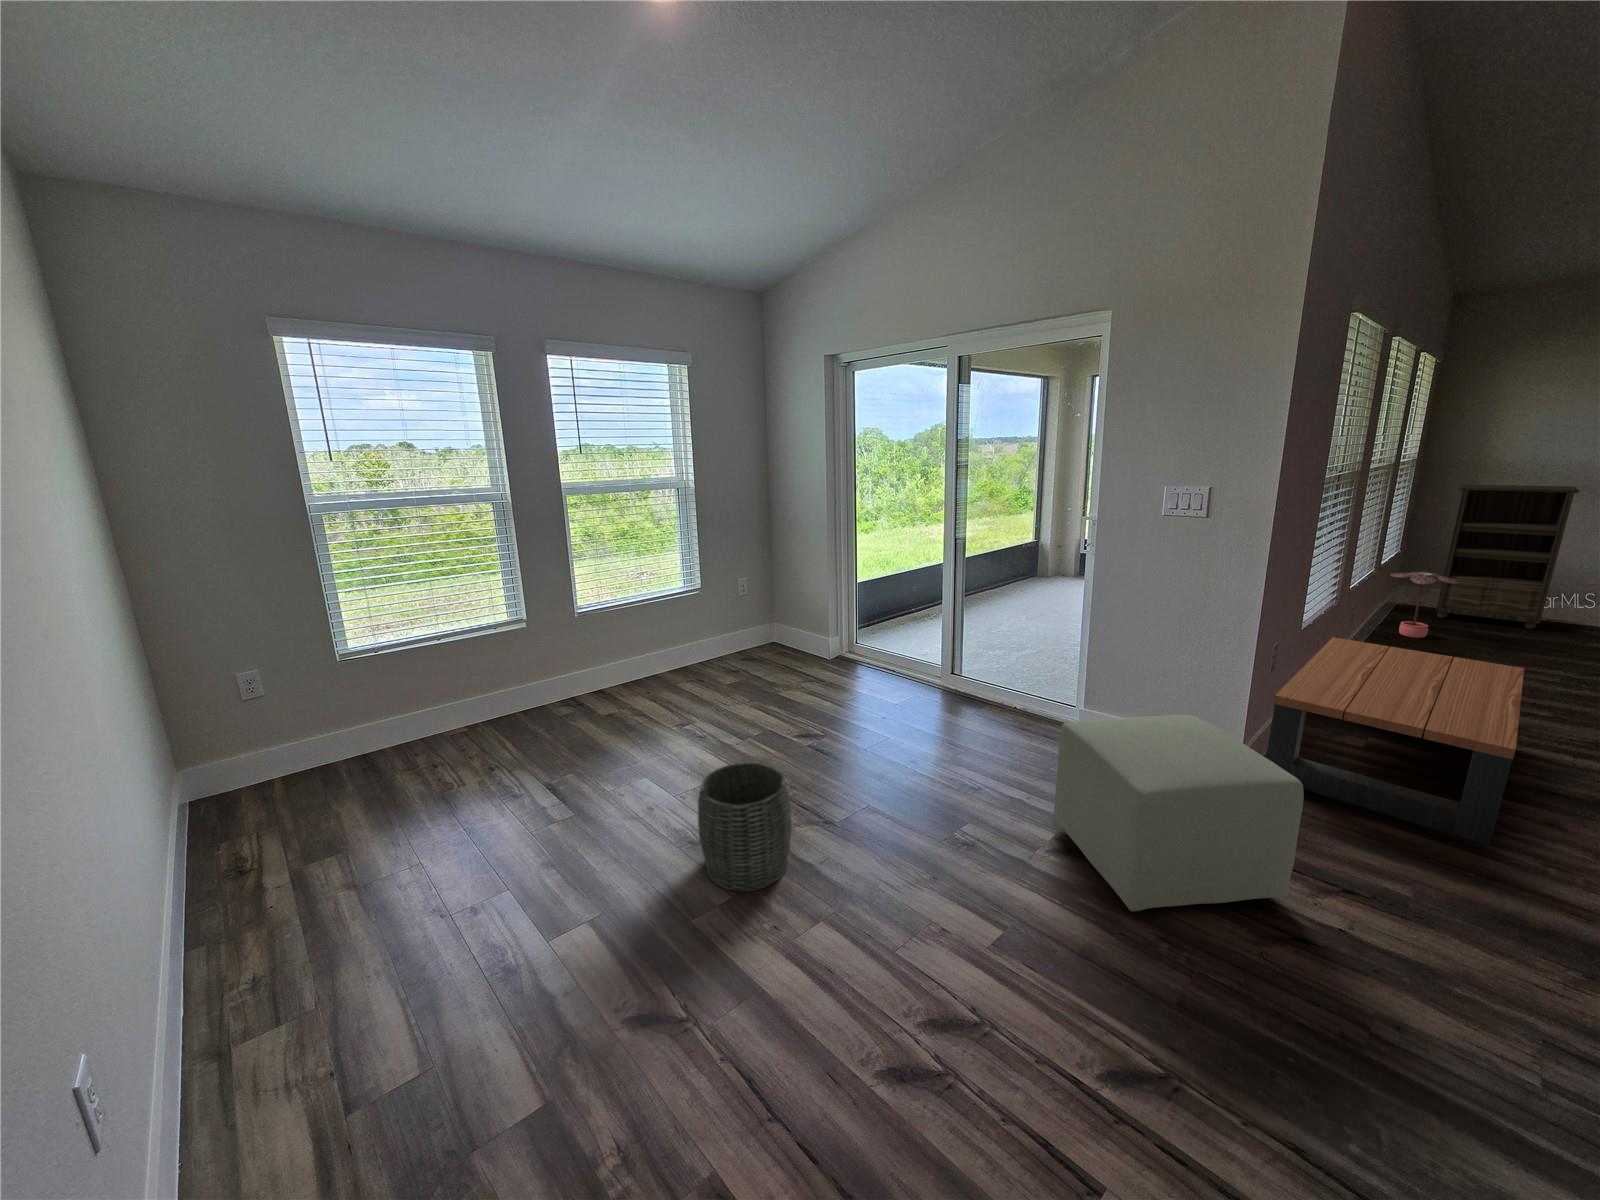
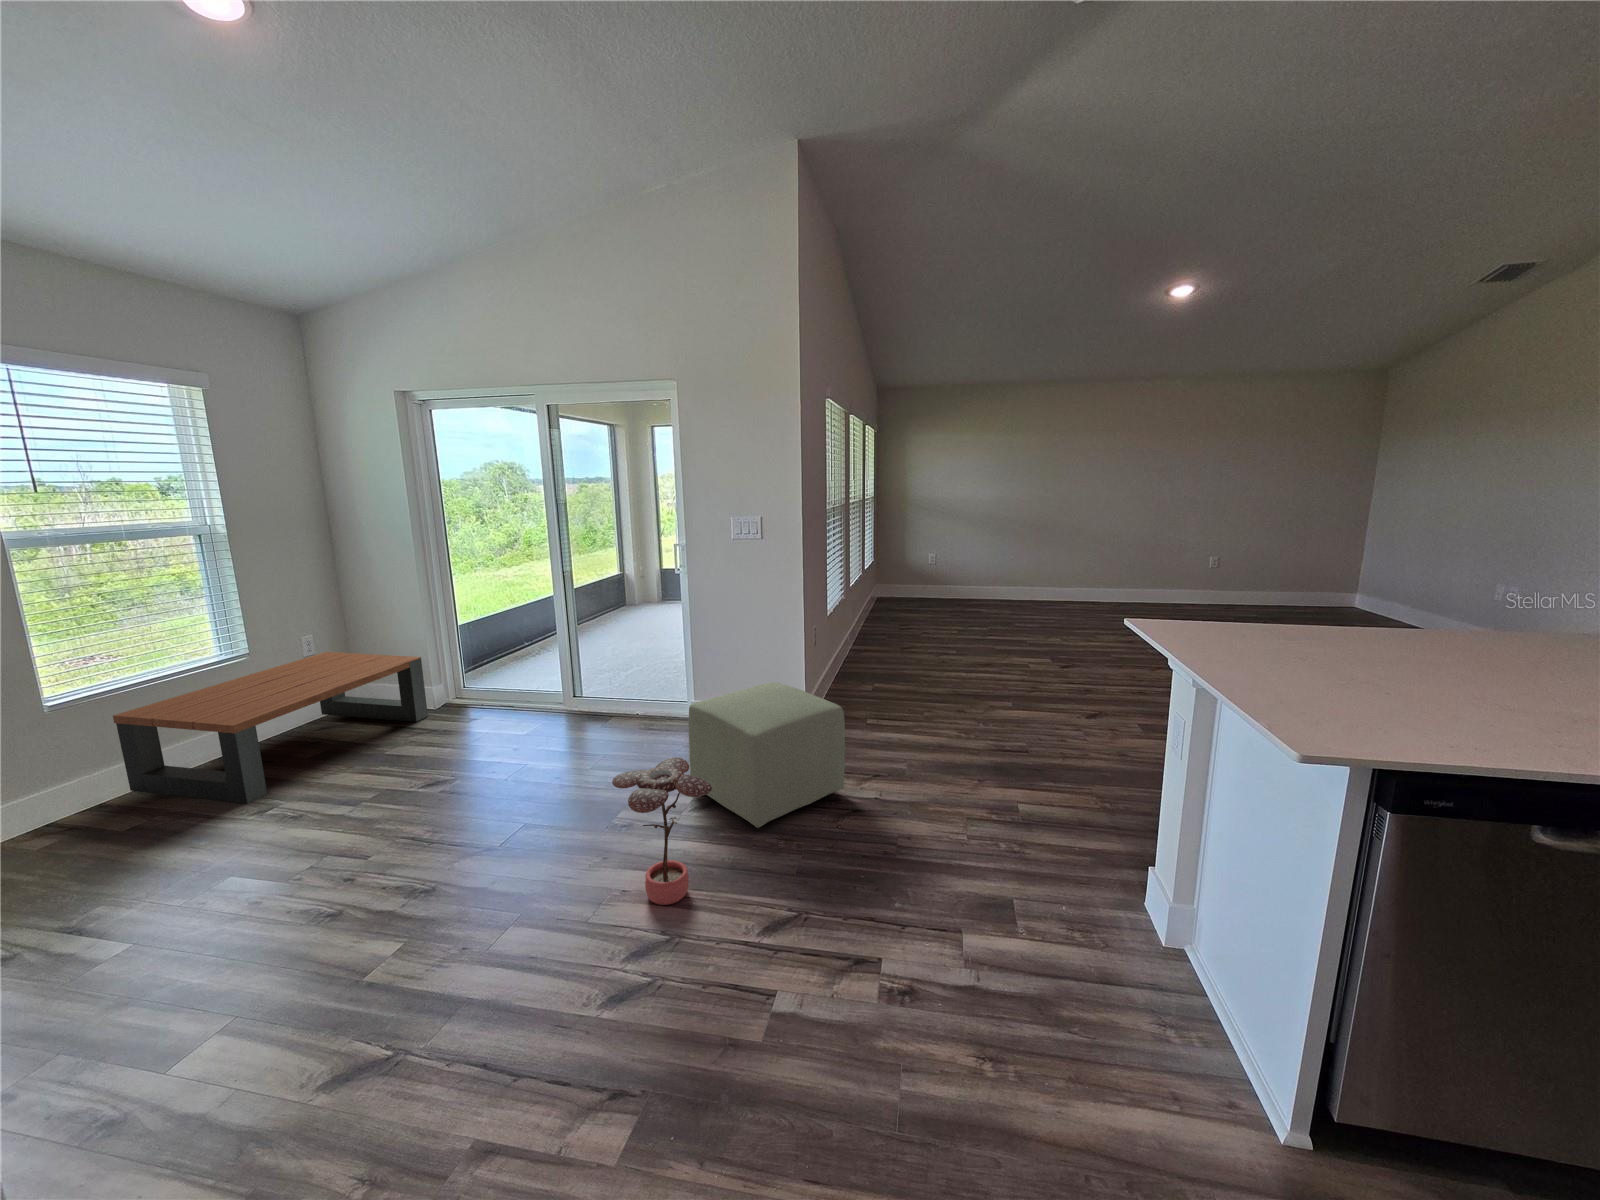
bookshelf: present [1436,484,1579,629] -> none [896,515,949,606]
potted plant: present [1390,572,1460,638] -> present [612,757,712,905]
coffee table: present [1266,637,1524,846] -> present [113,652,428,804]
woven basket: present [698,763,792,892] -> none [345,804,461,941]

